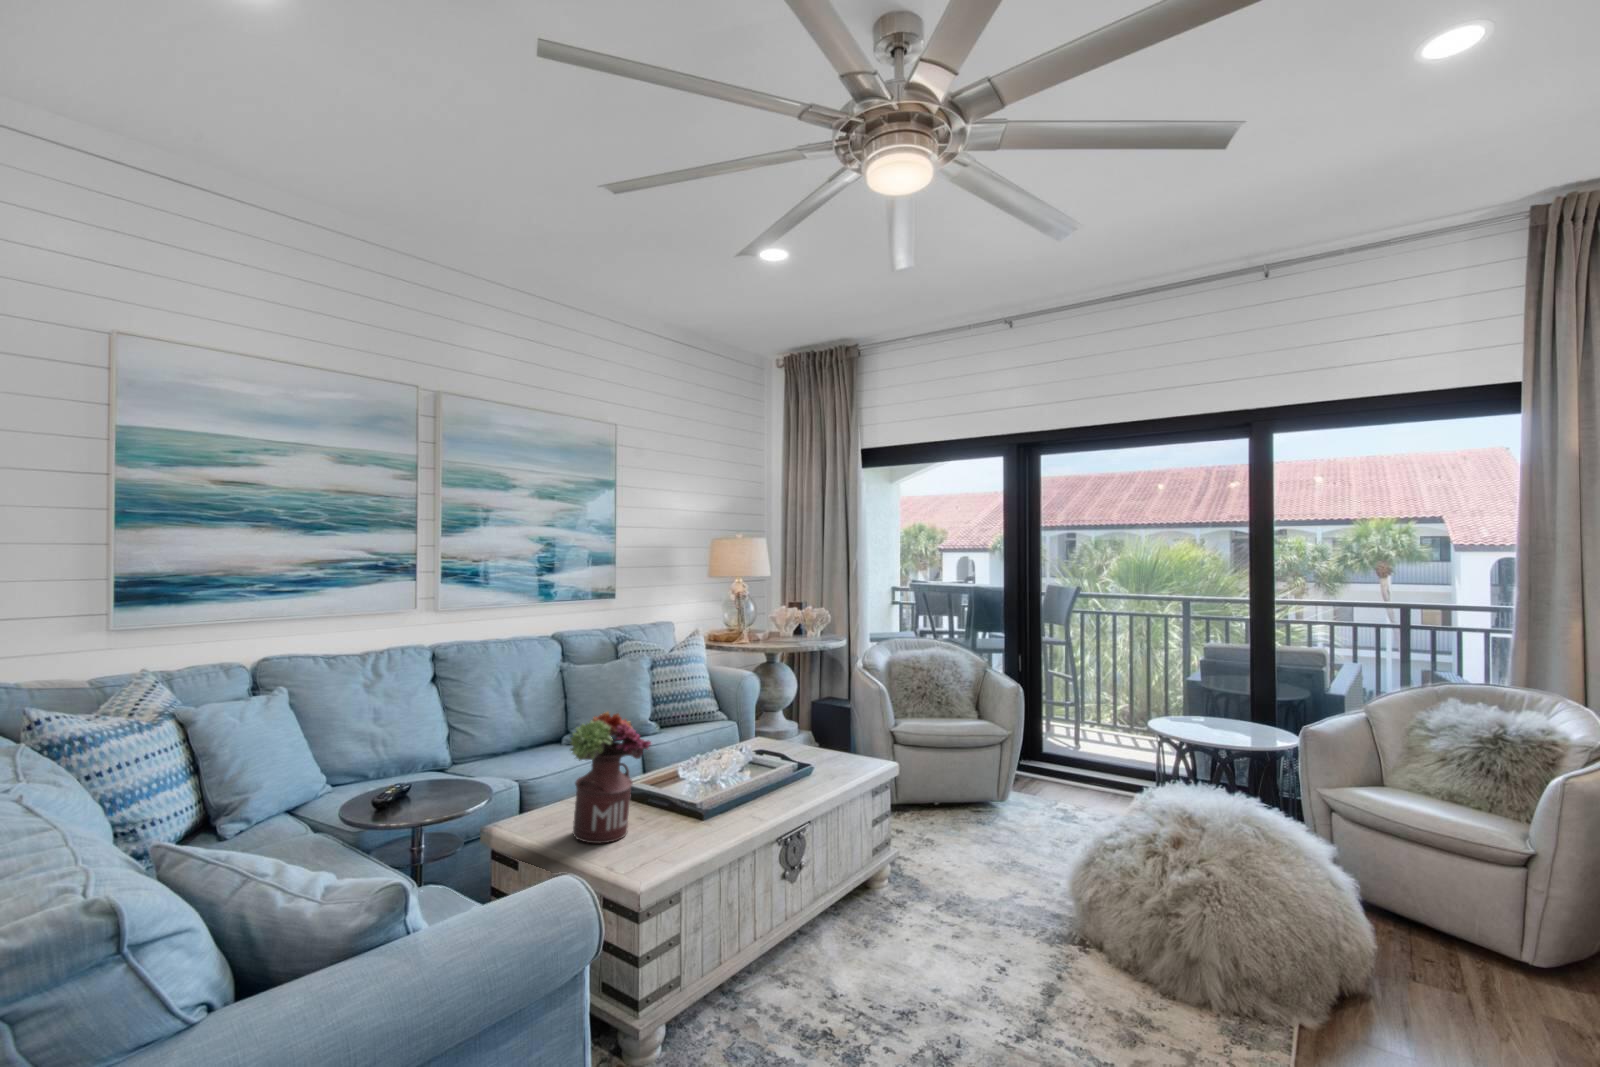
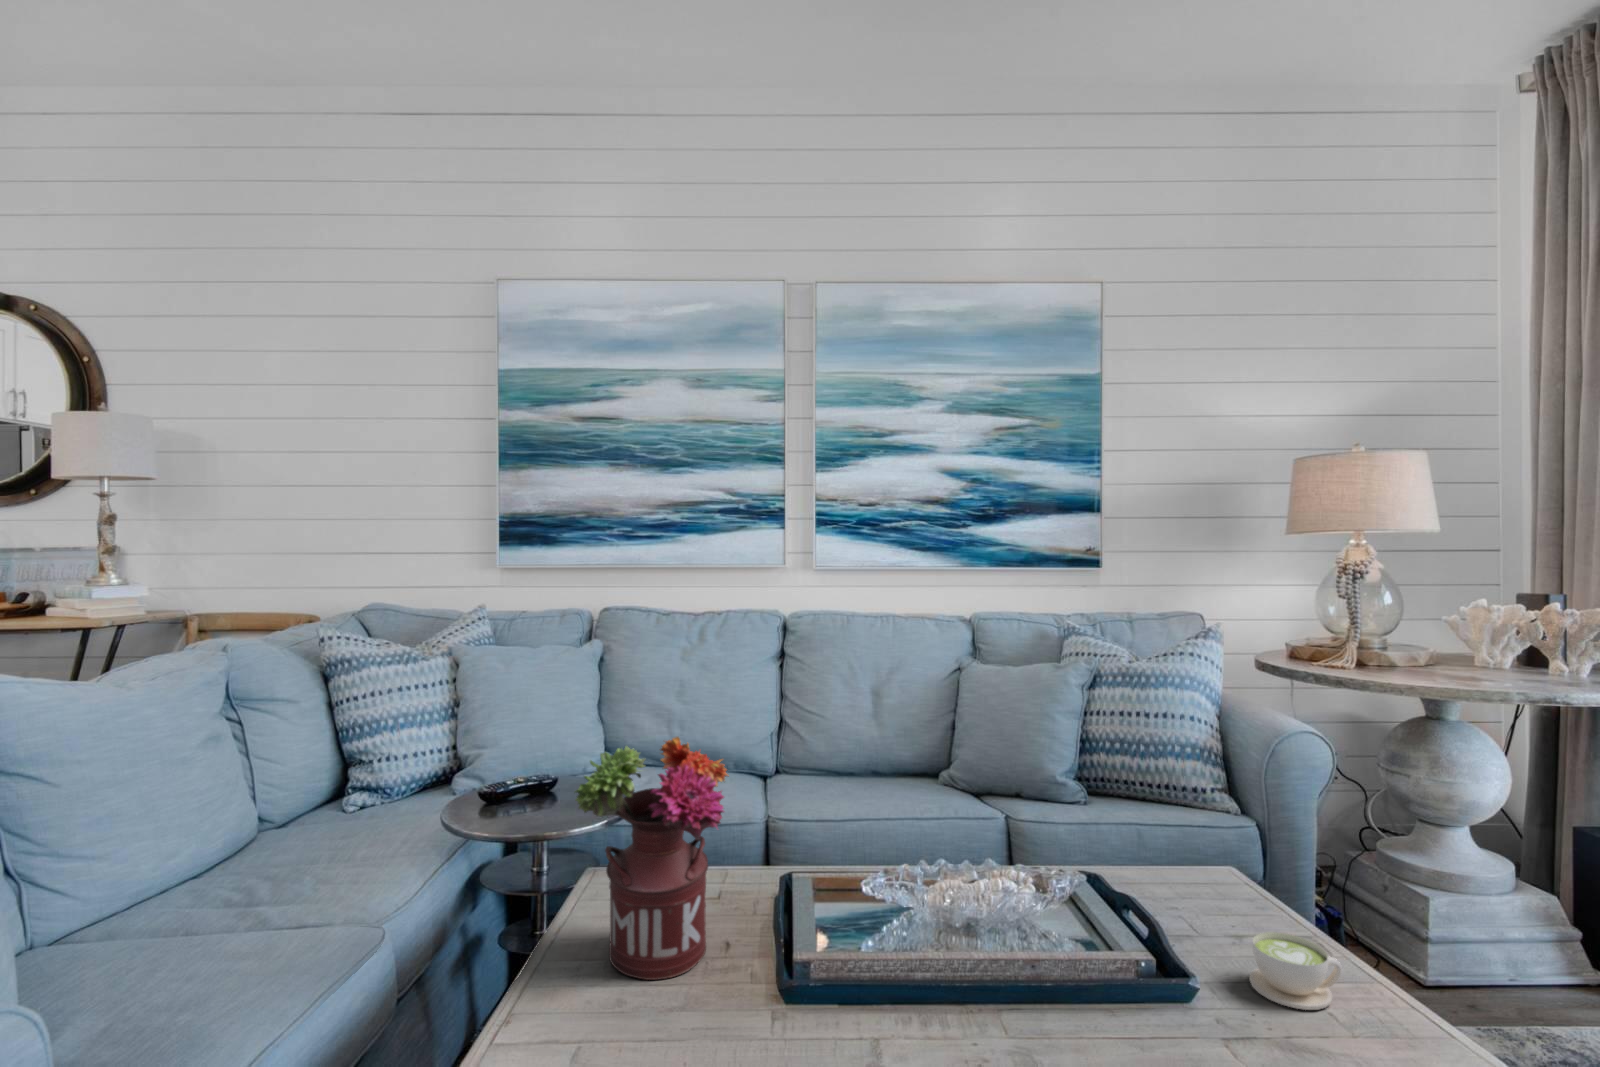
coffee cup: none [807,744,834,767] -> present [1249,932,1342,1010]

